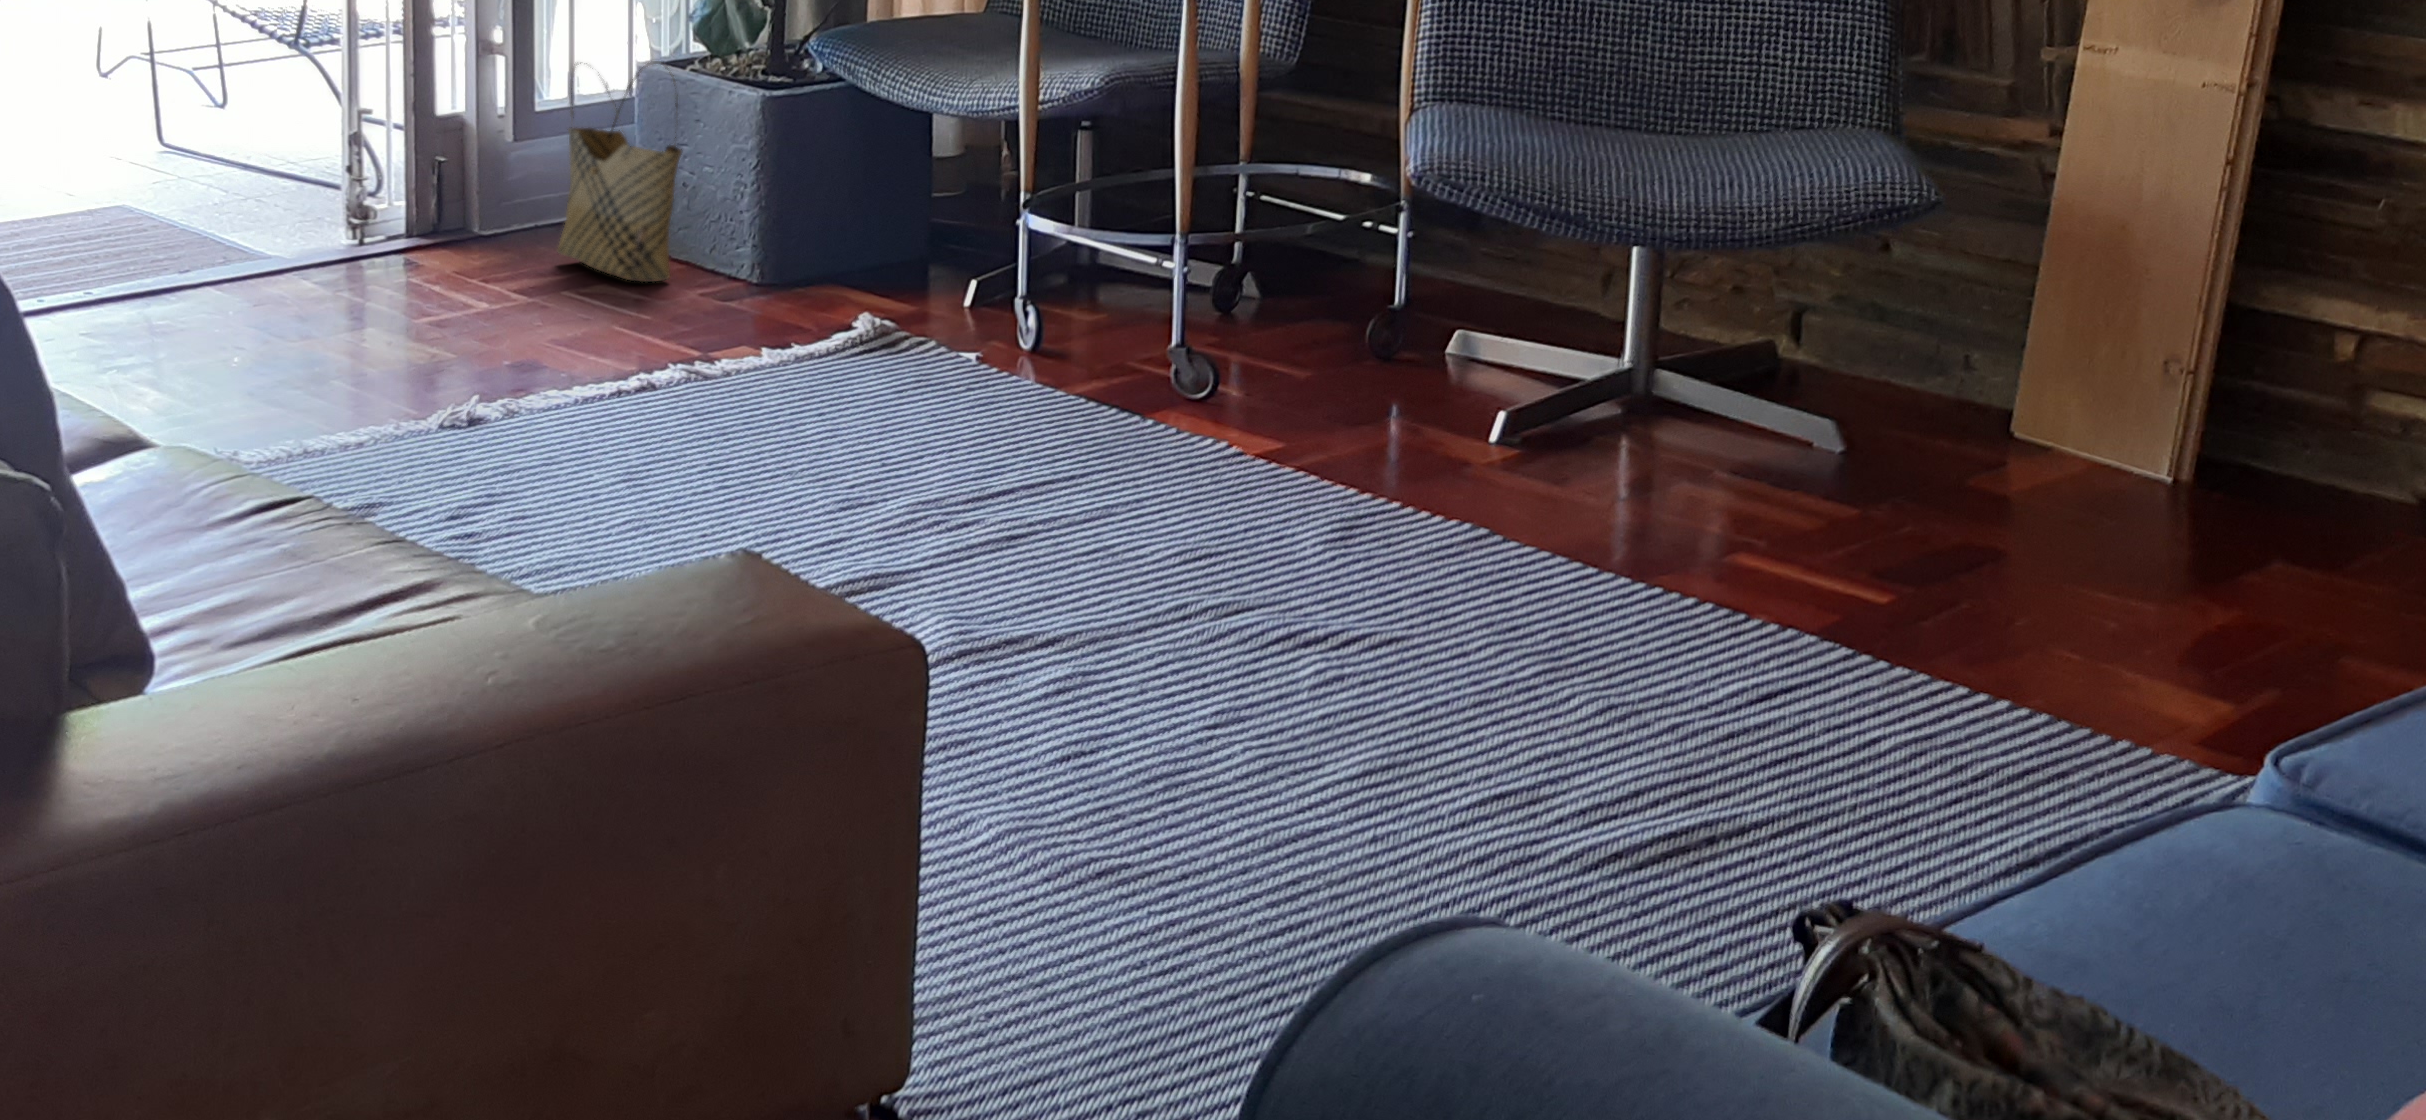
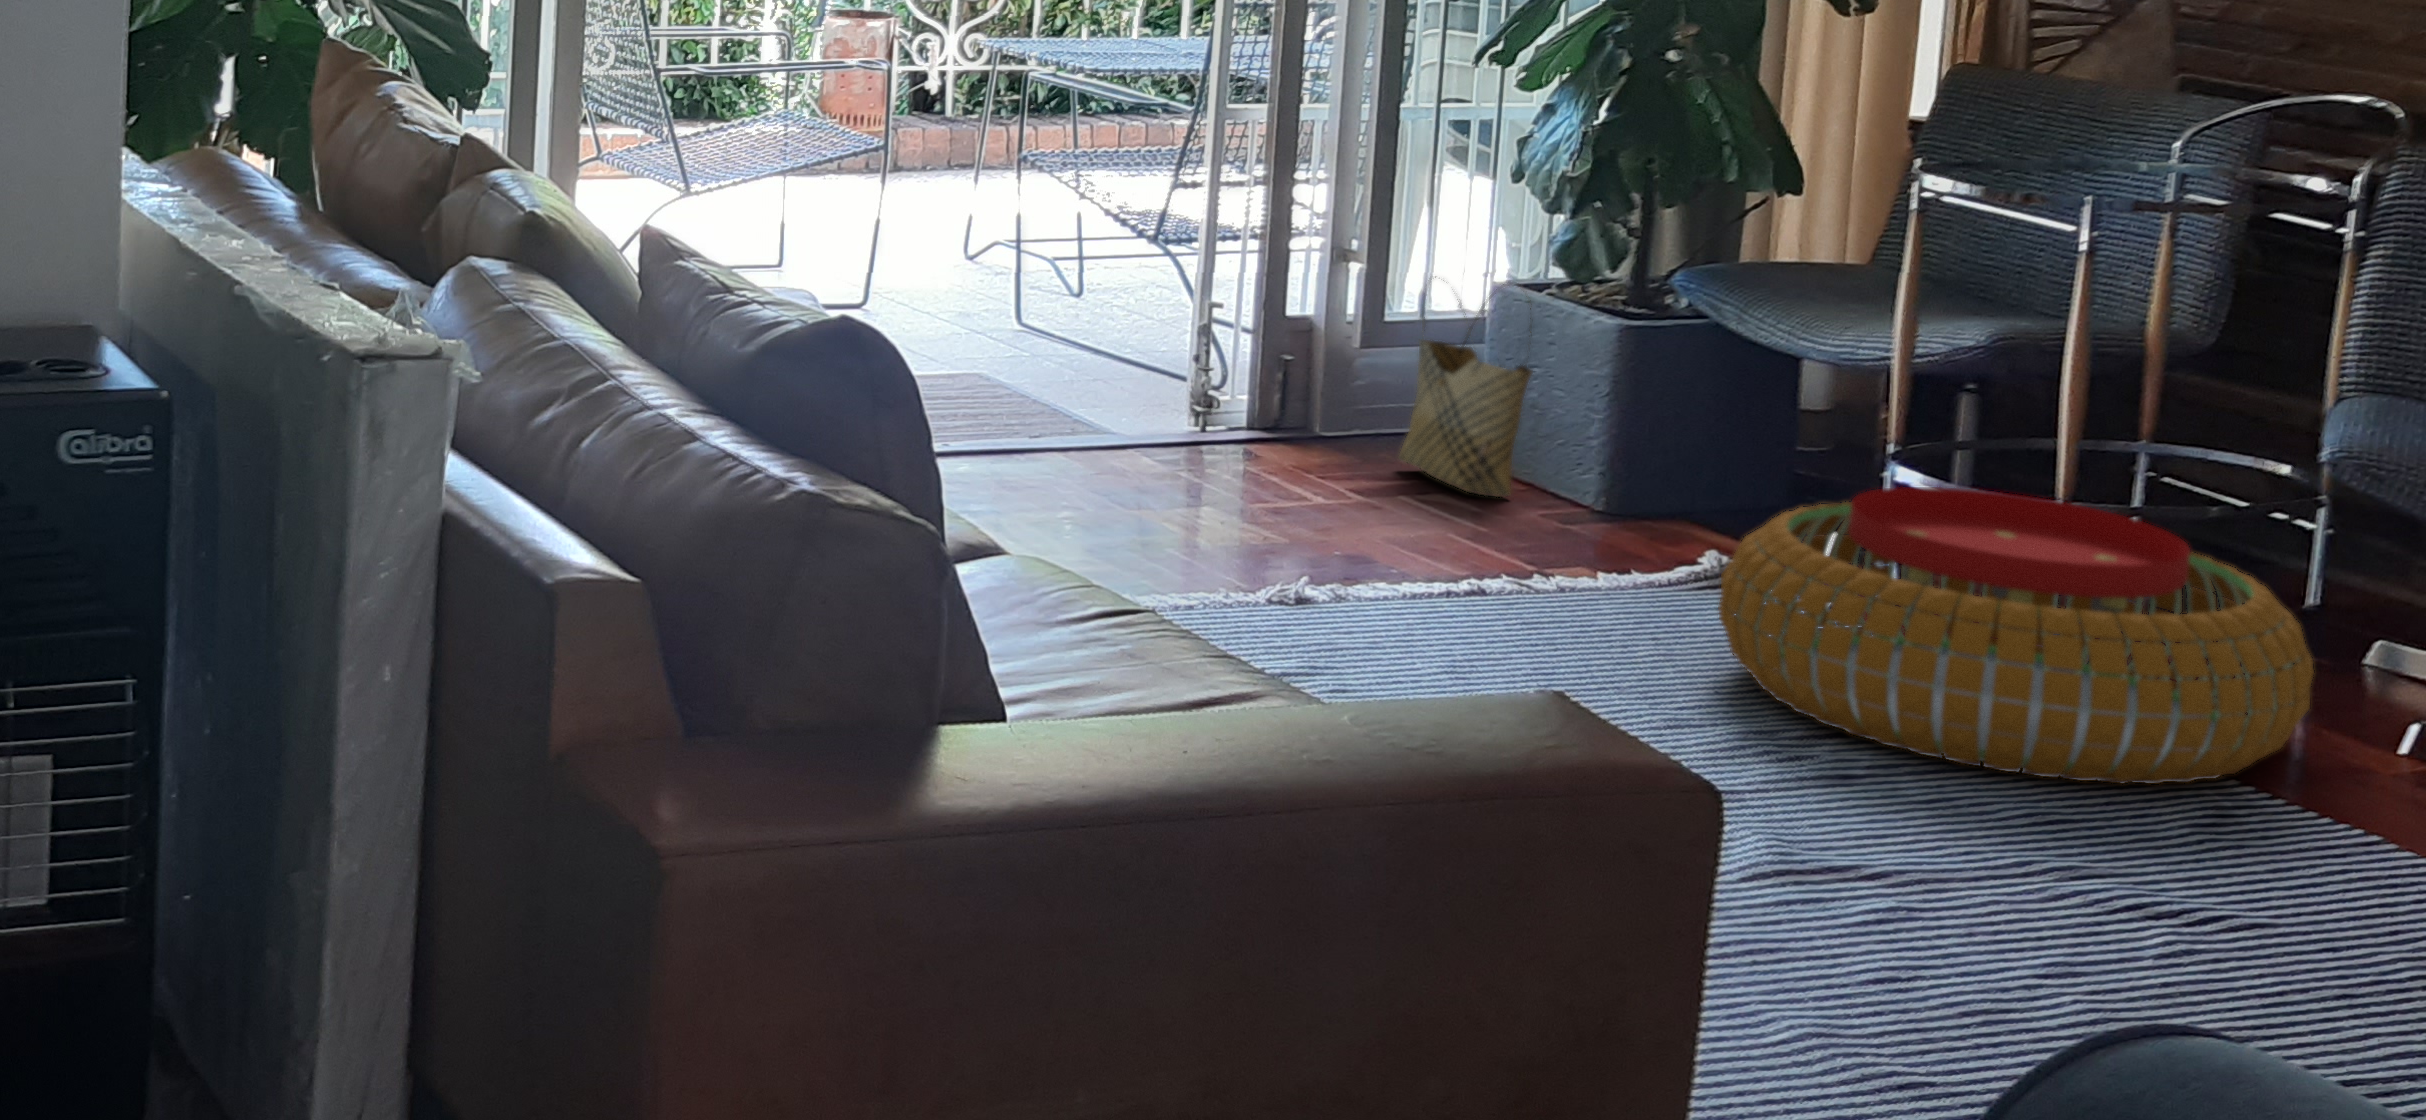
pouf: none [880,232,1409,510] -> present [1718,487,2313,784]

